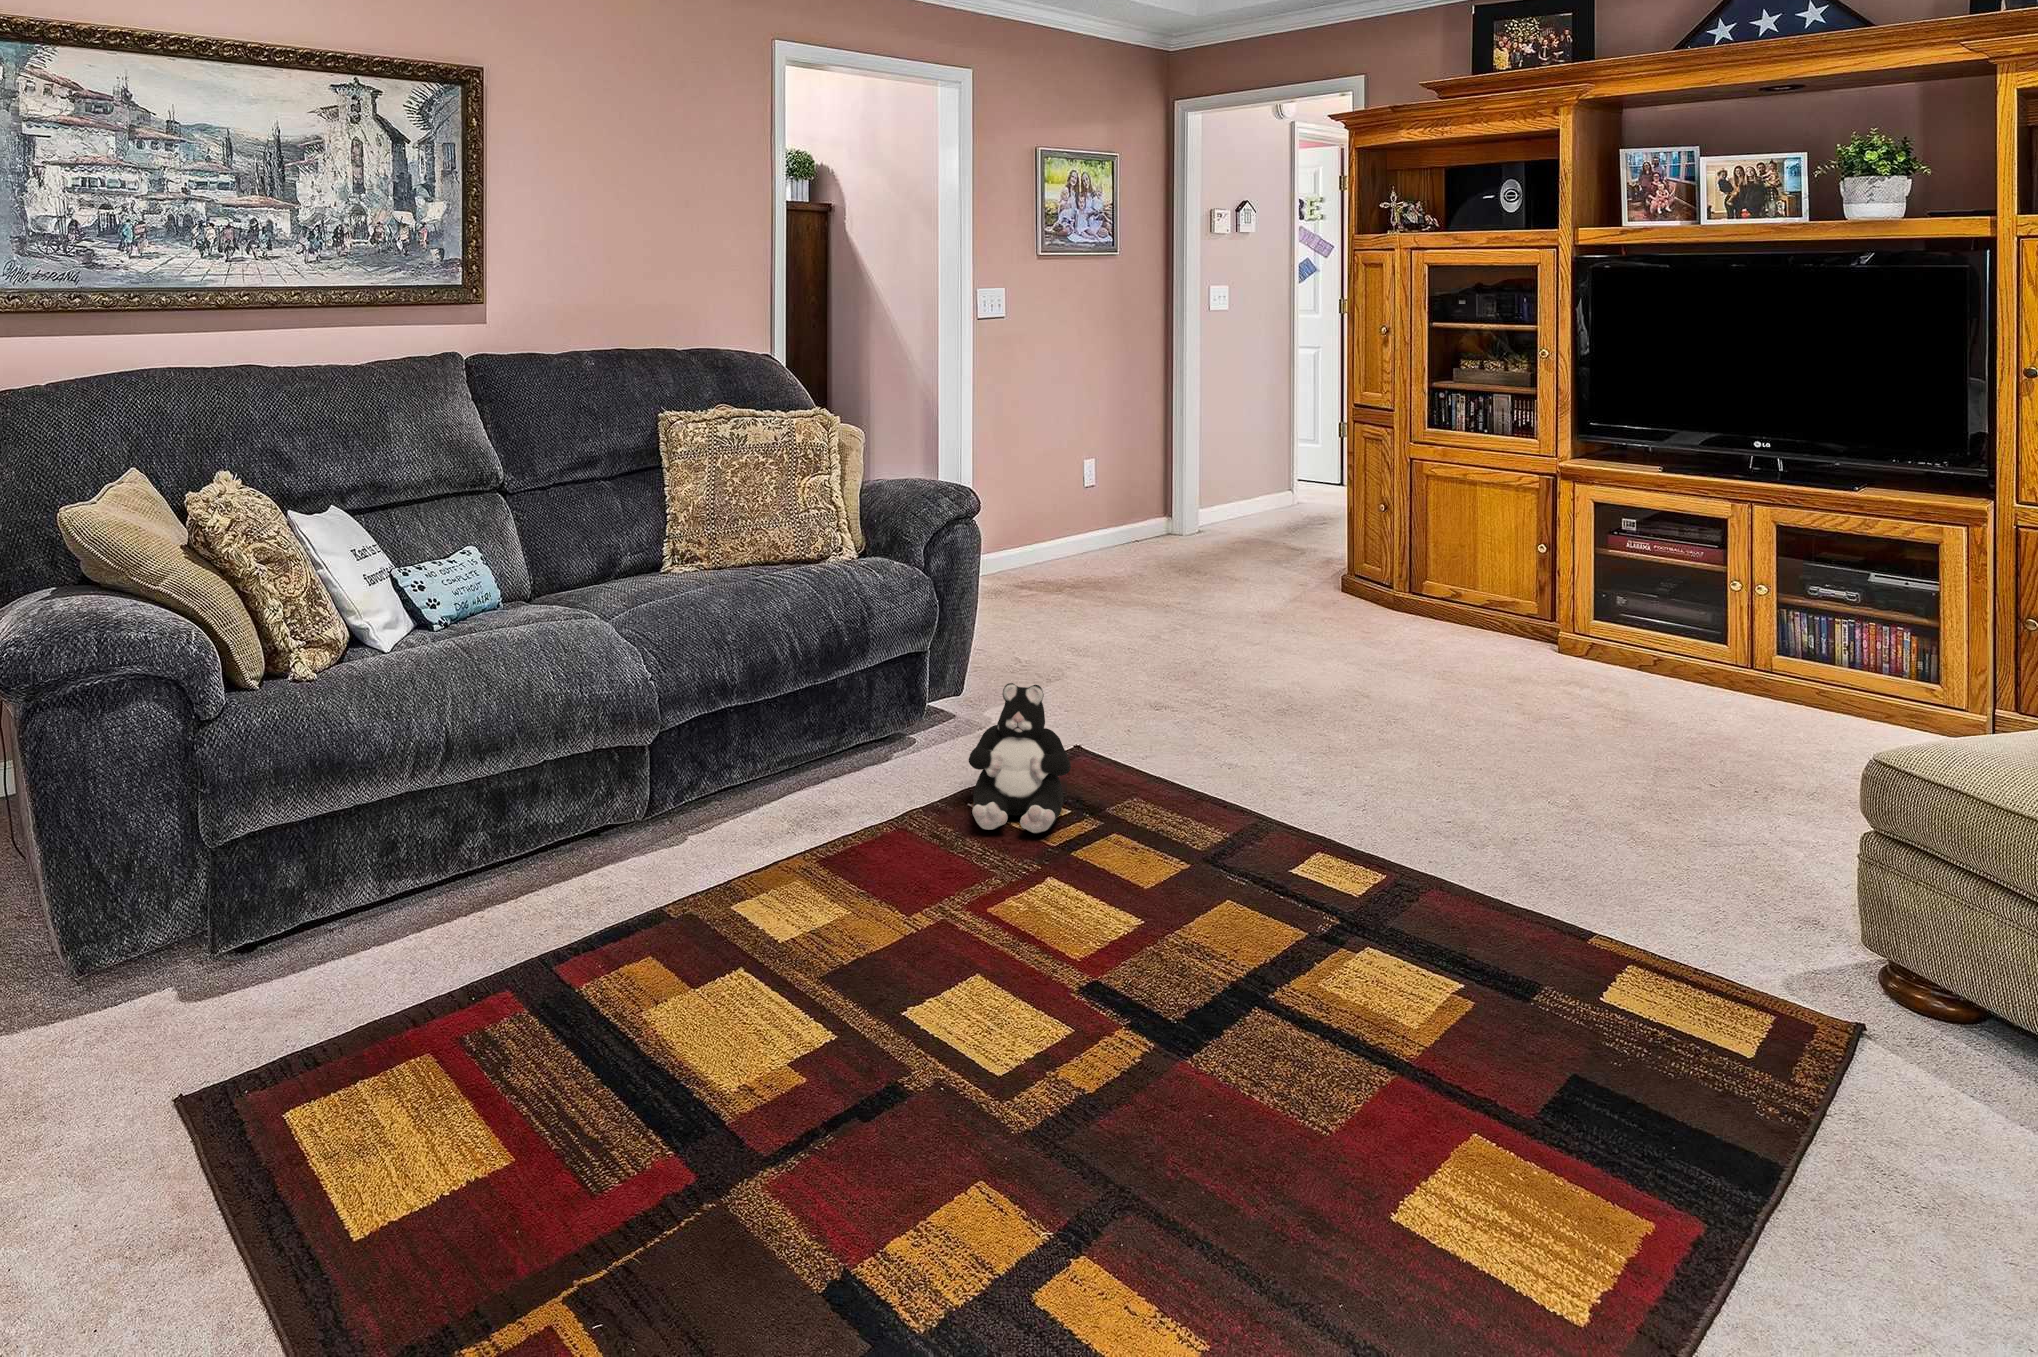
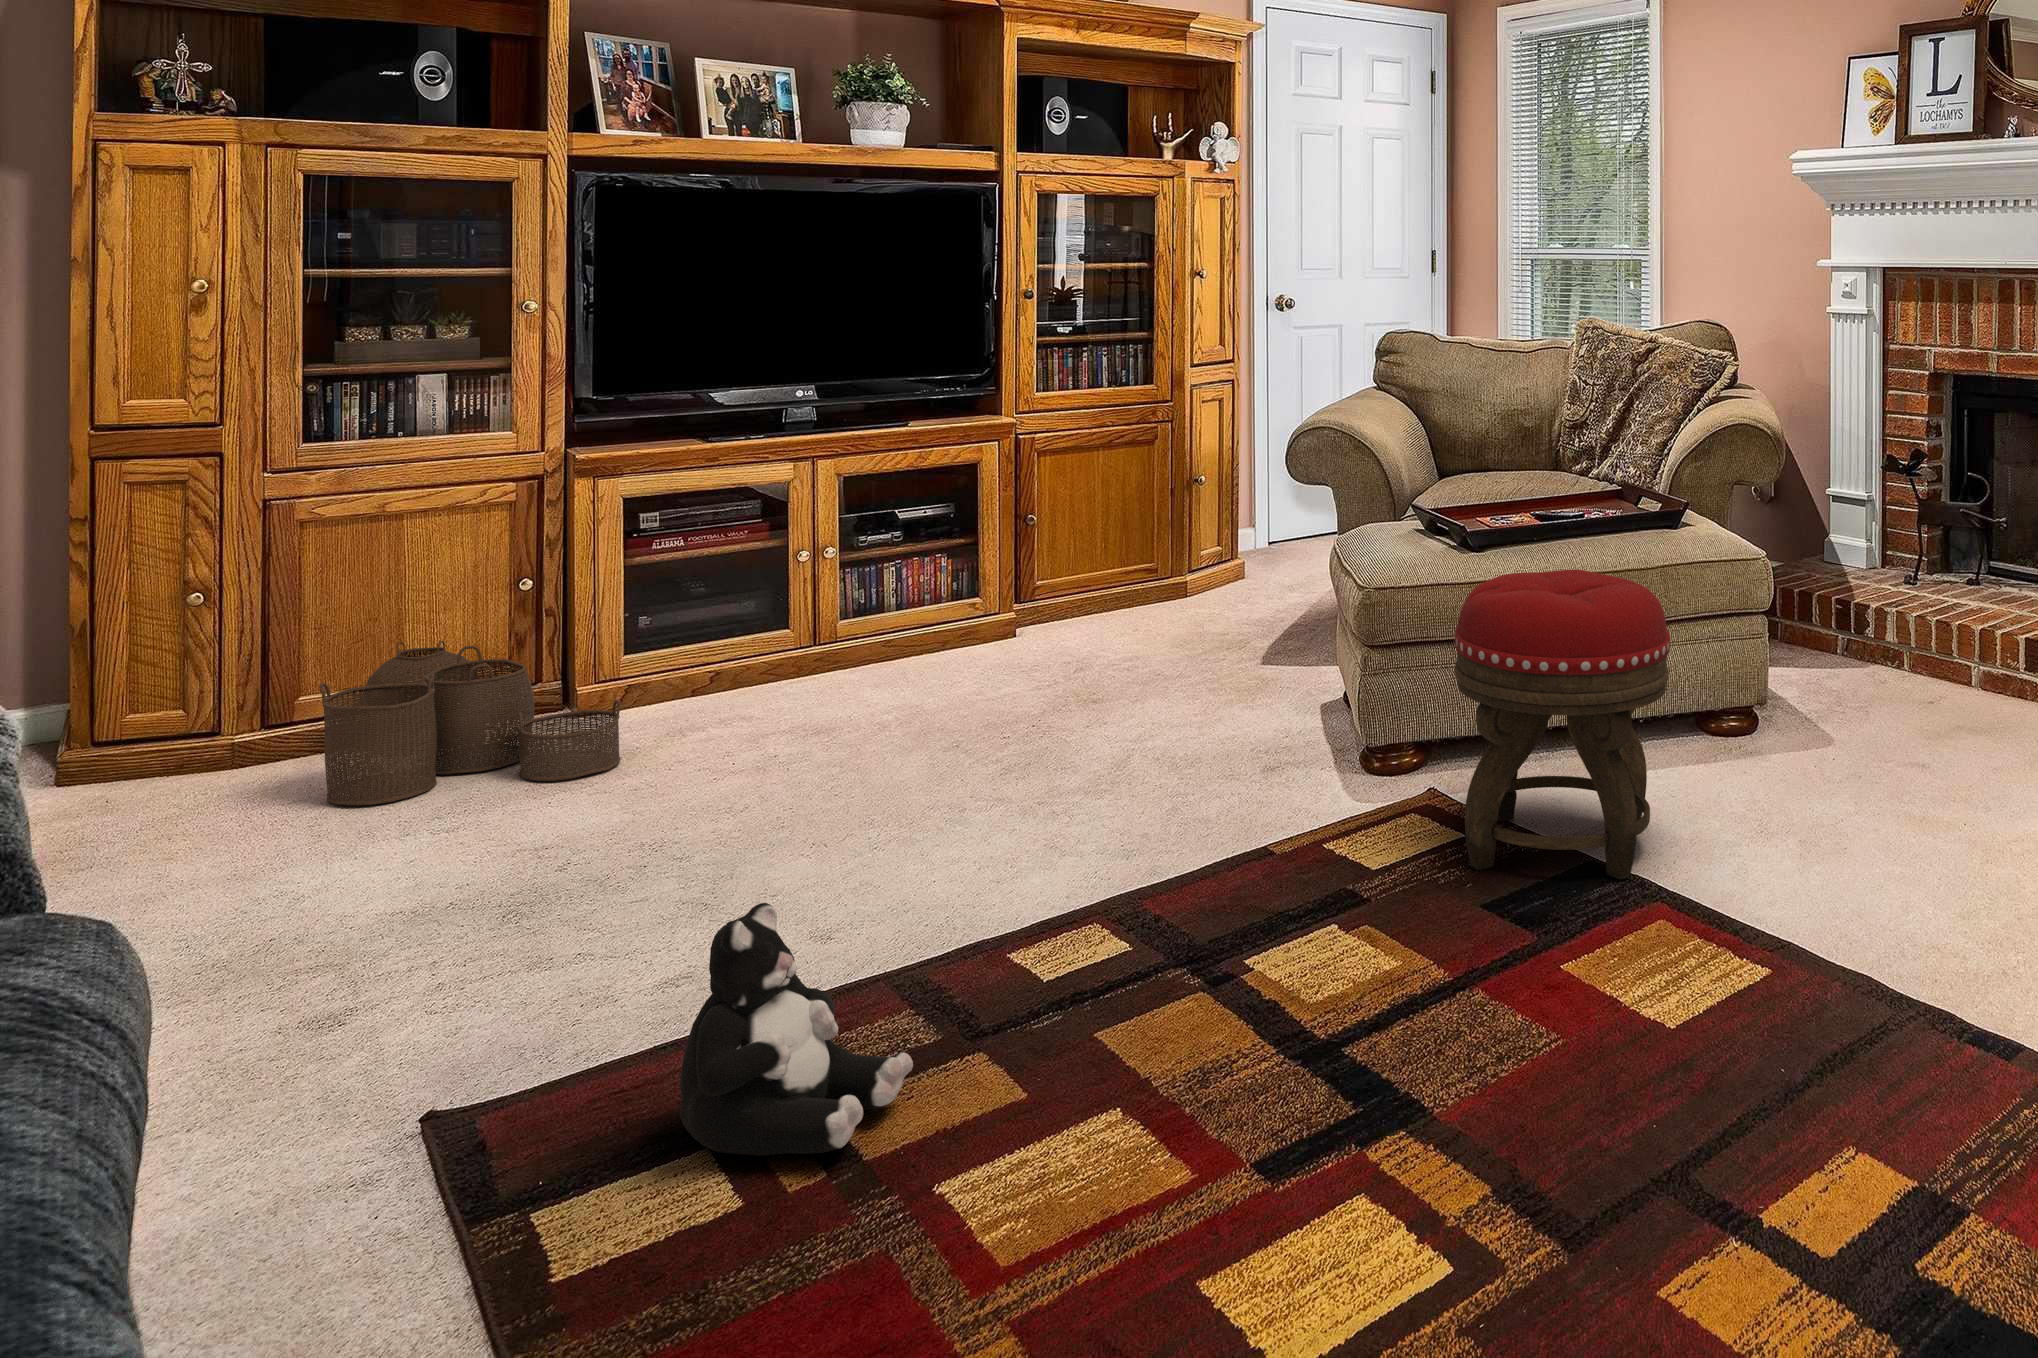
woven basket: none [1334,564,1486,677] -> present [319,640,621,805]
footstool: none [1622,730,1976,1207] -> present [1454,569,1670,879]

